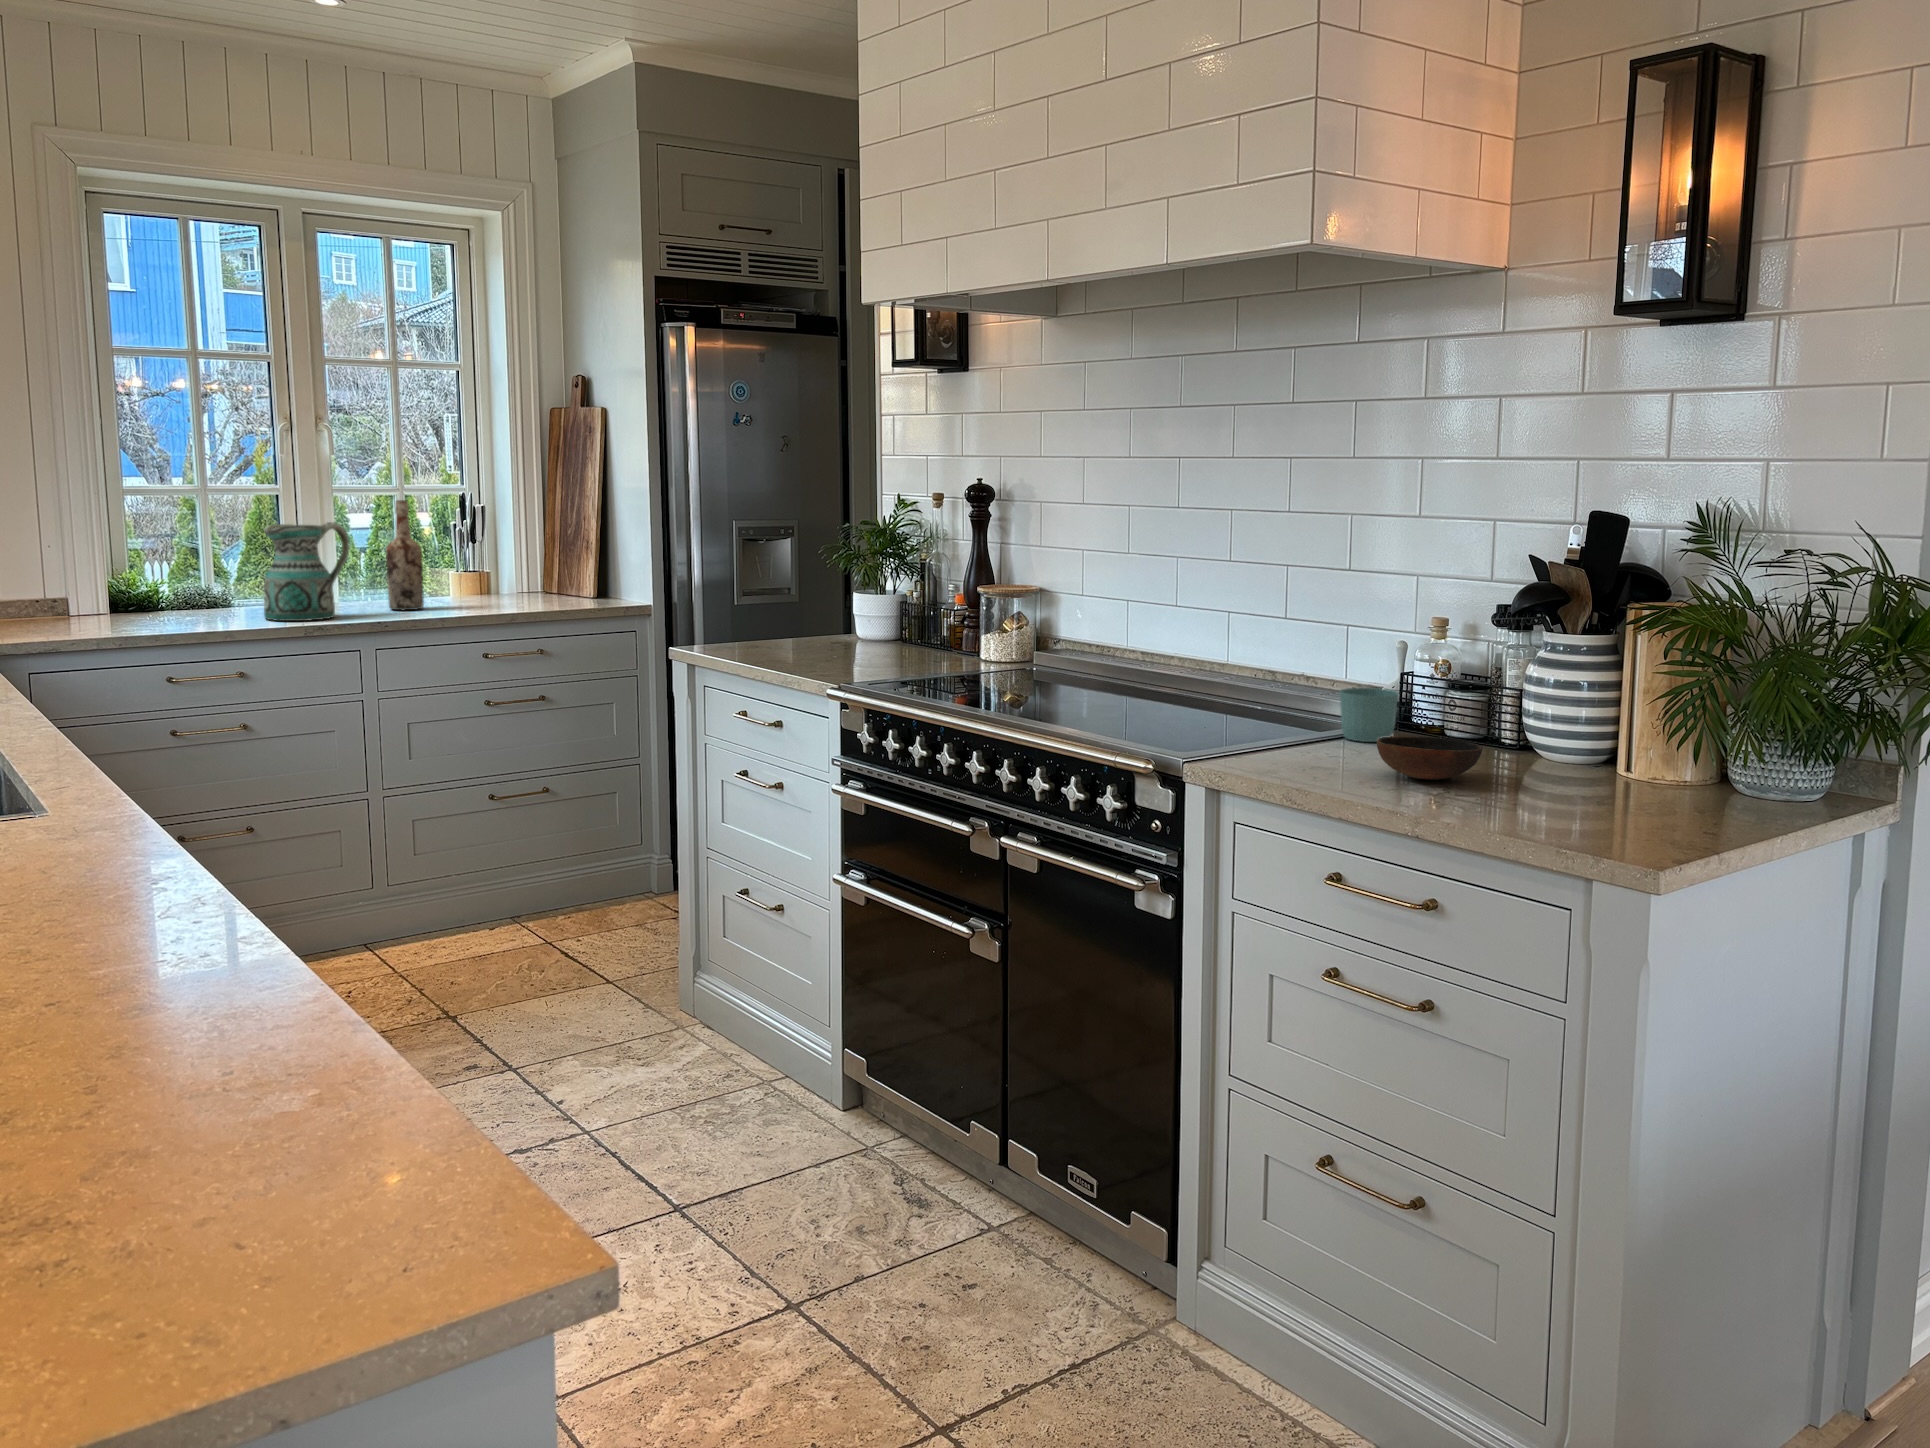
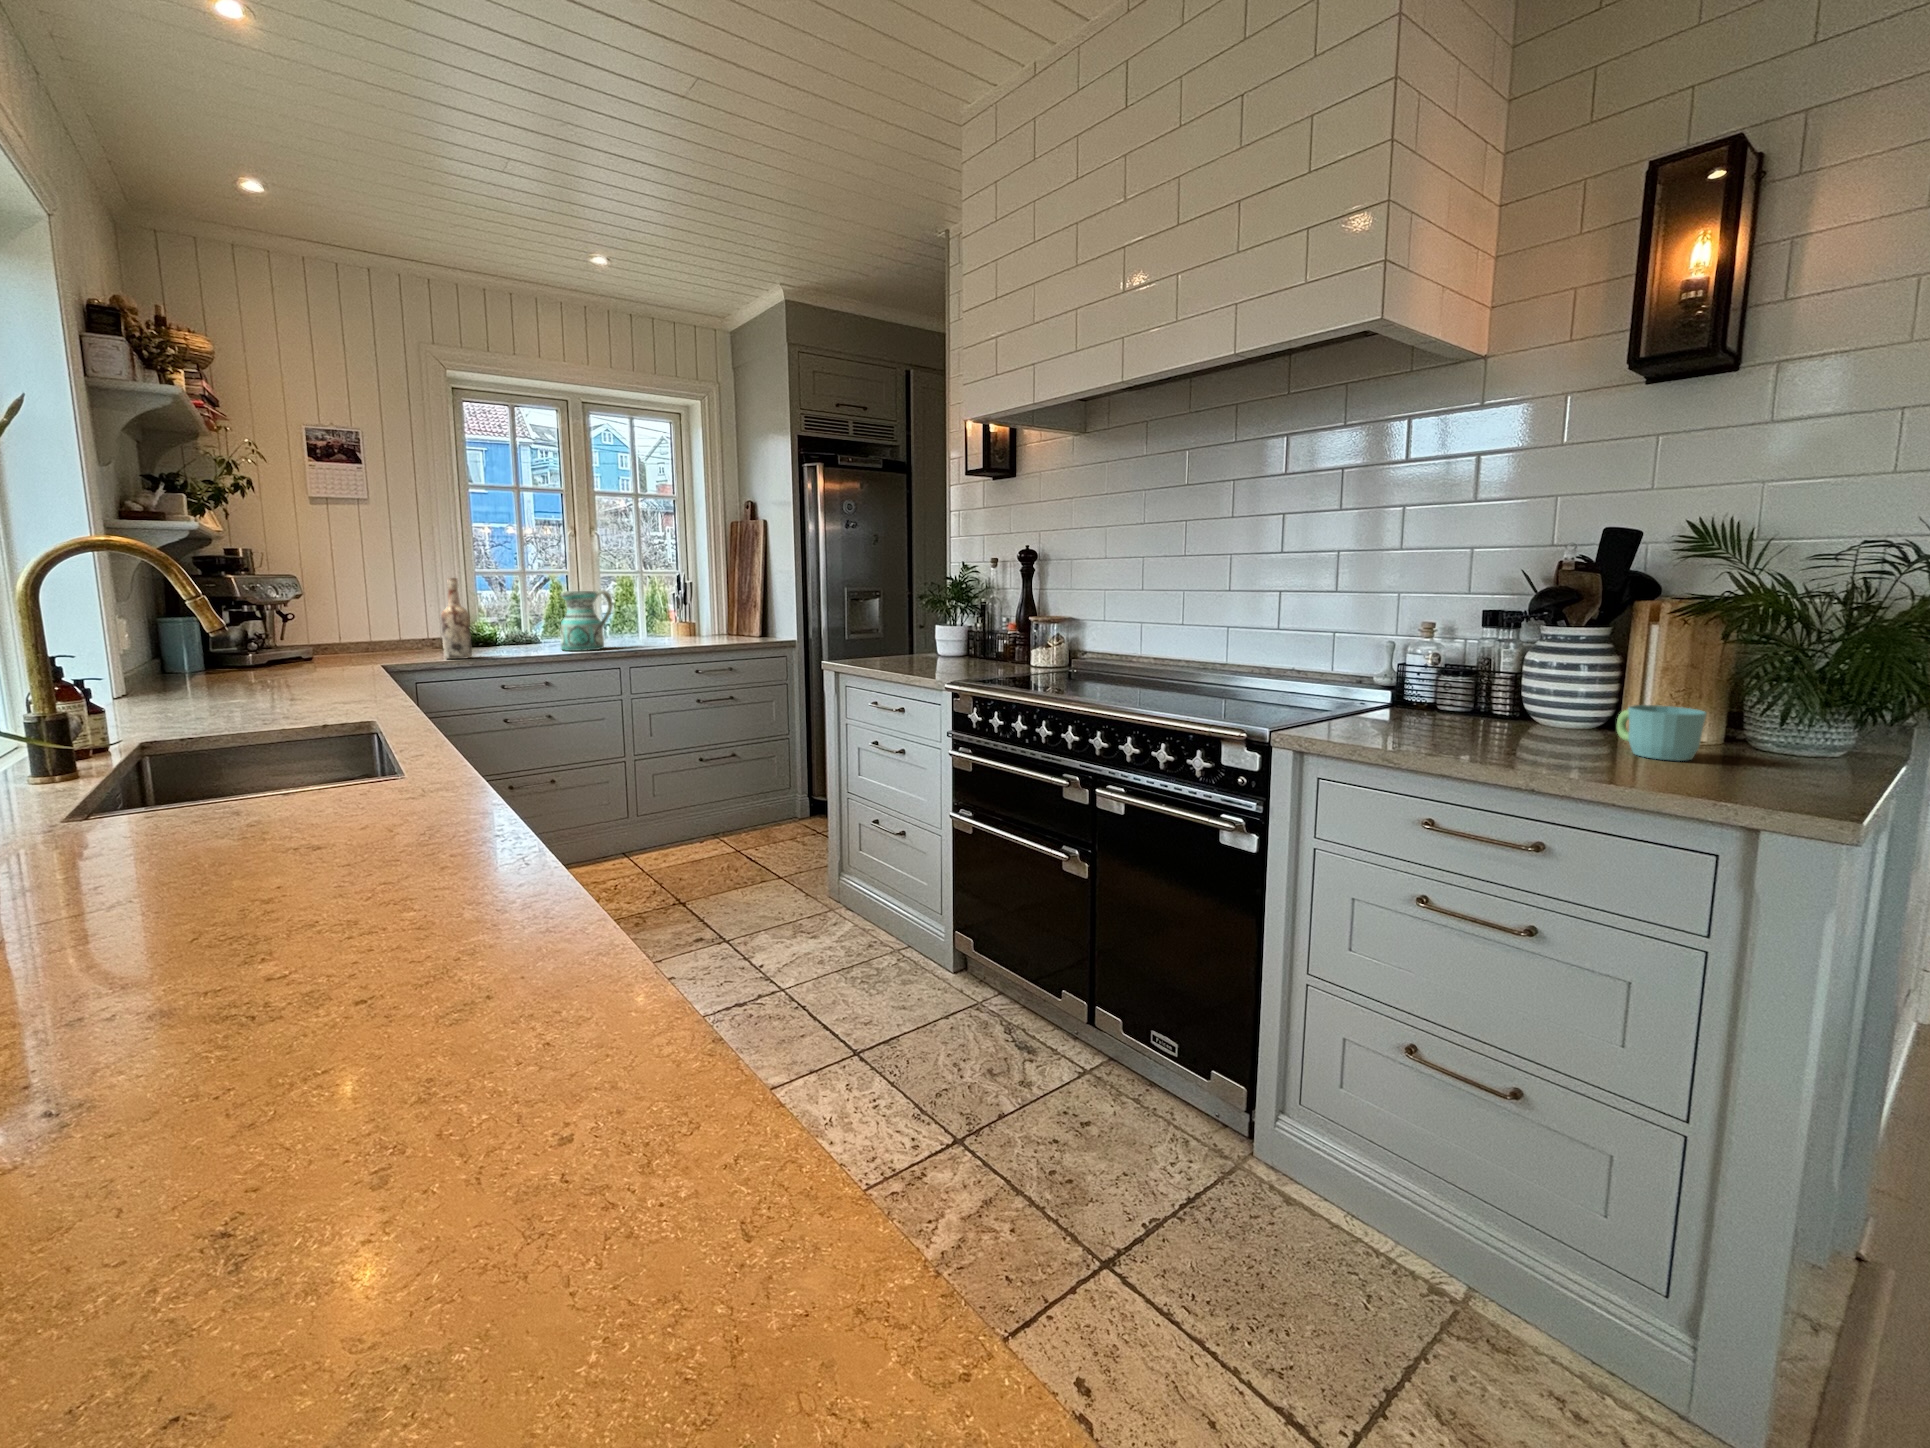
wine bottle: present [386,500,424,610] -> present [441,578,472,659]
mug: present [1339,688,1399,742] -> present [1617,705,1706,761]
bowl: present [1377,736,1483,780] -> none [1442,709,1543,742]

